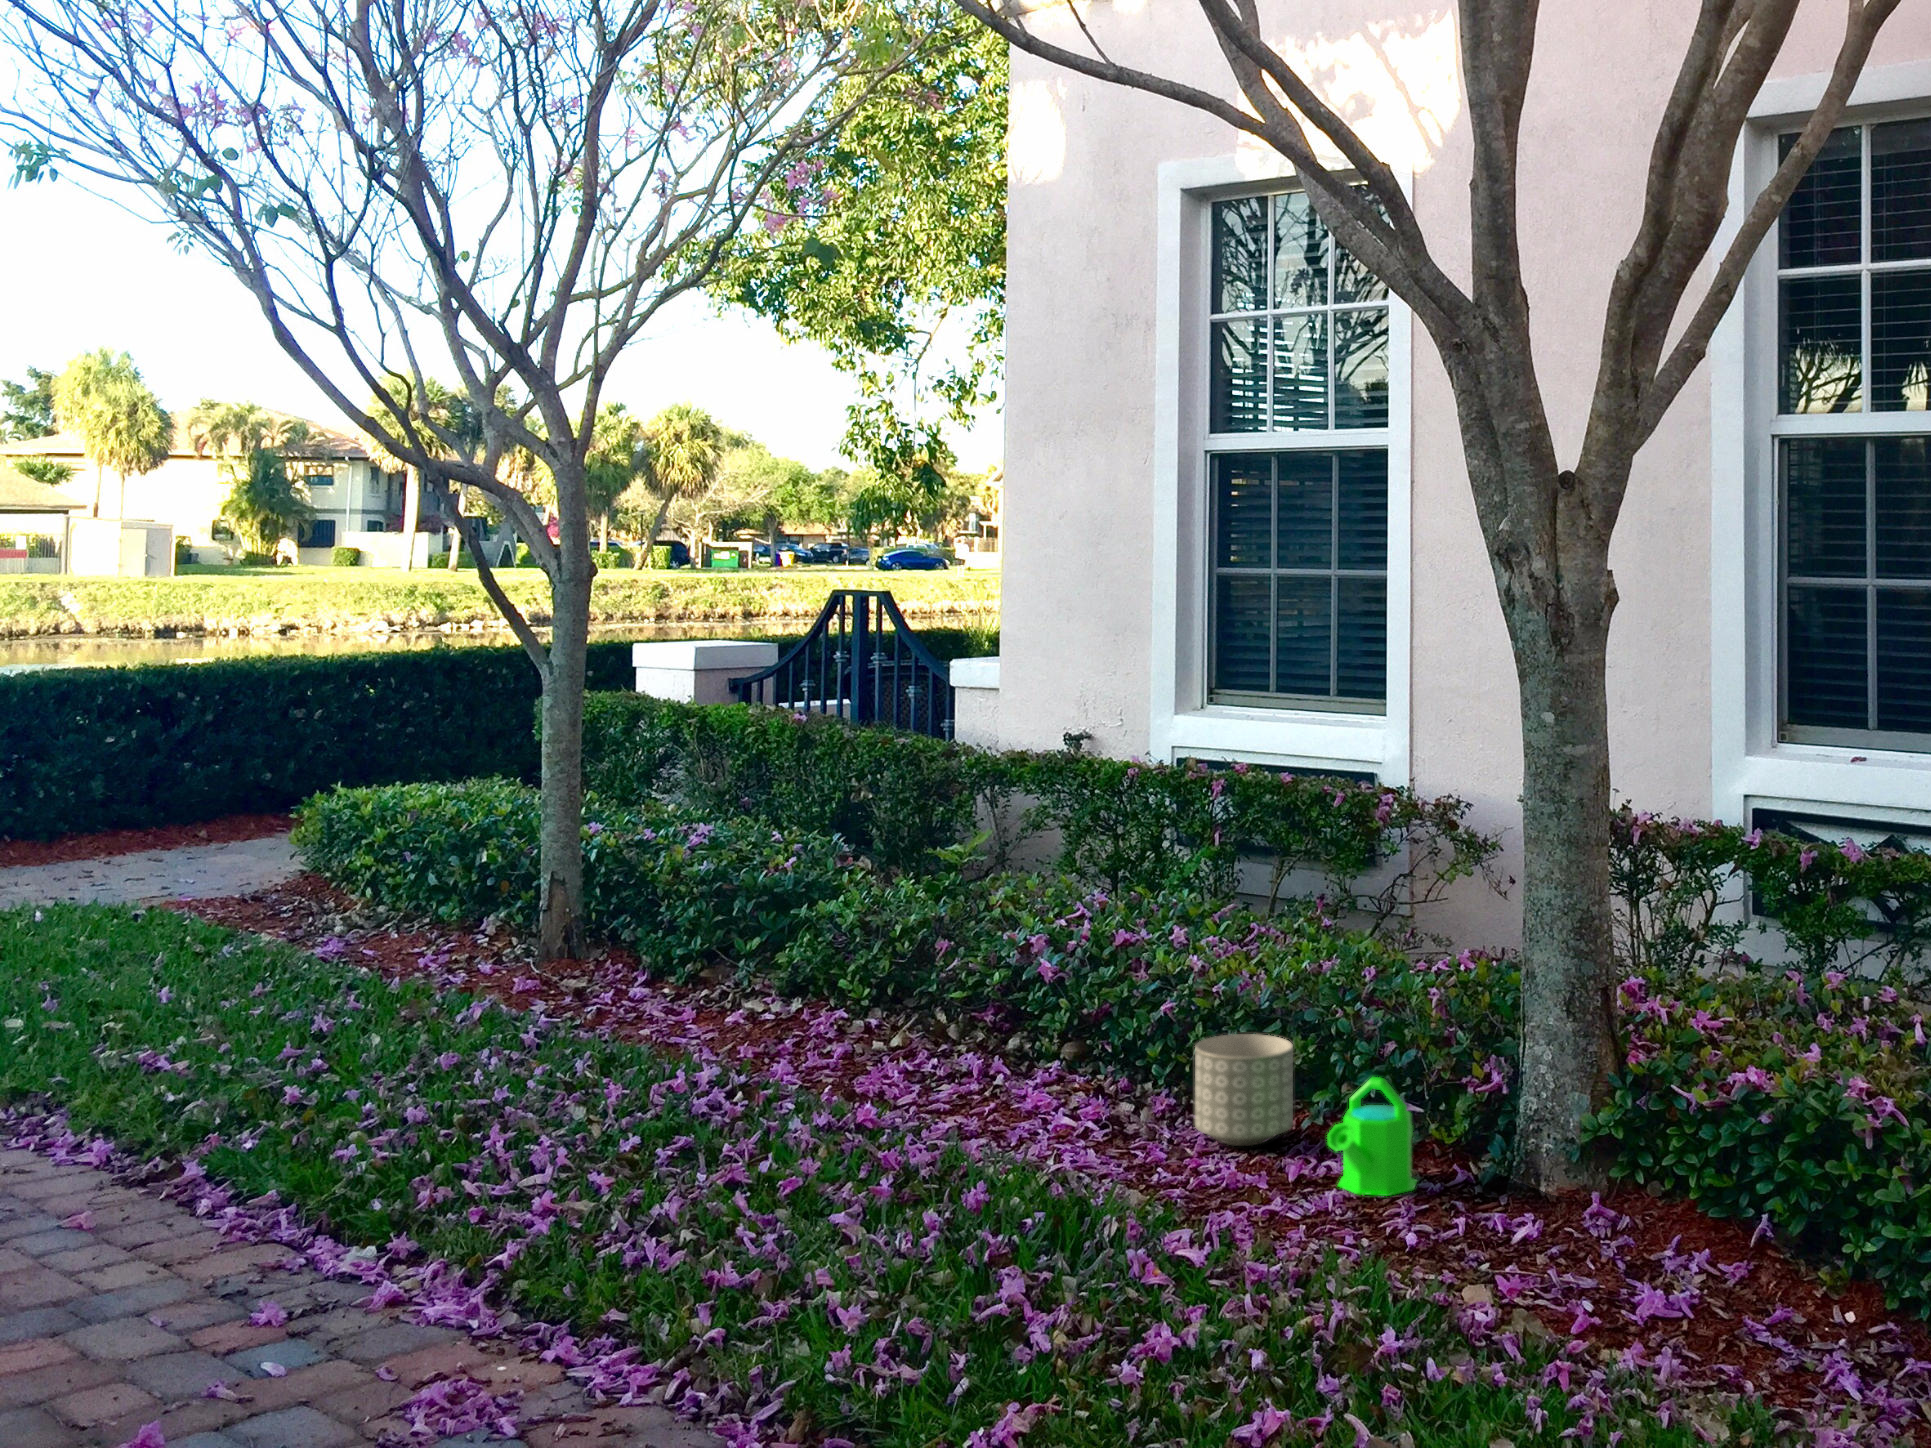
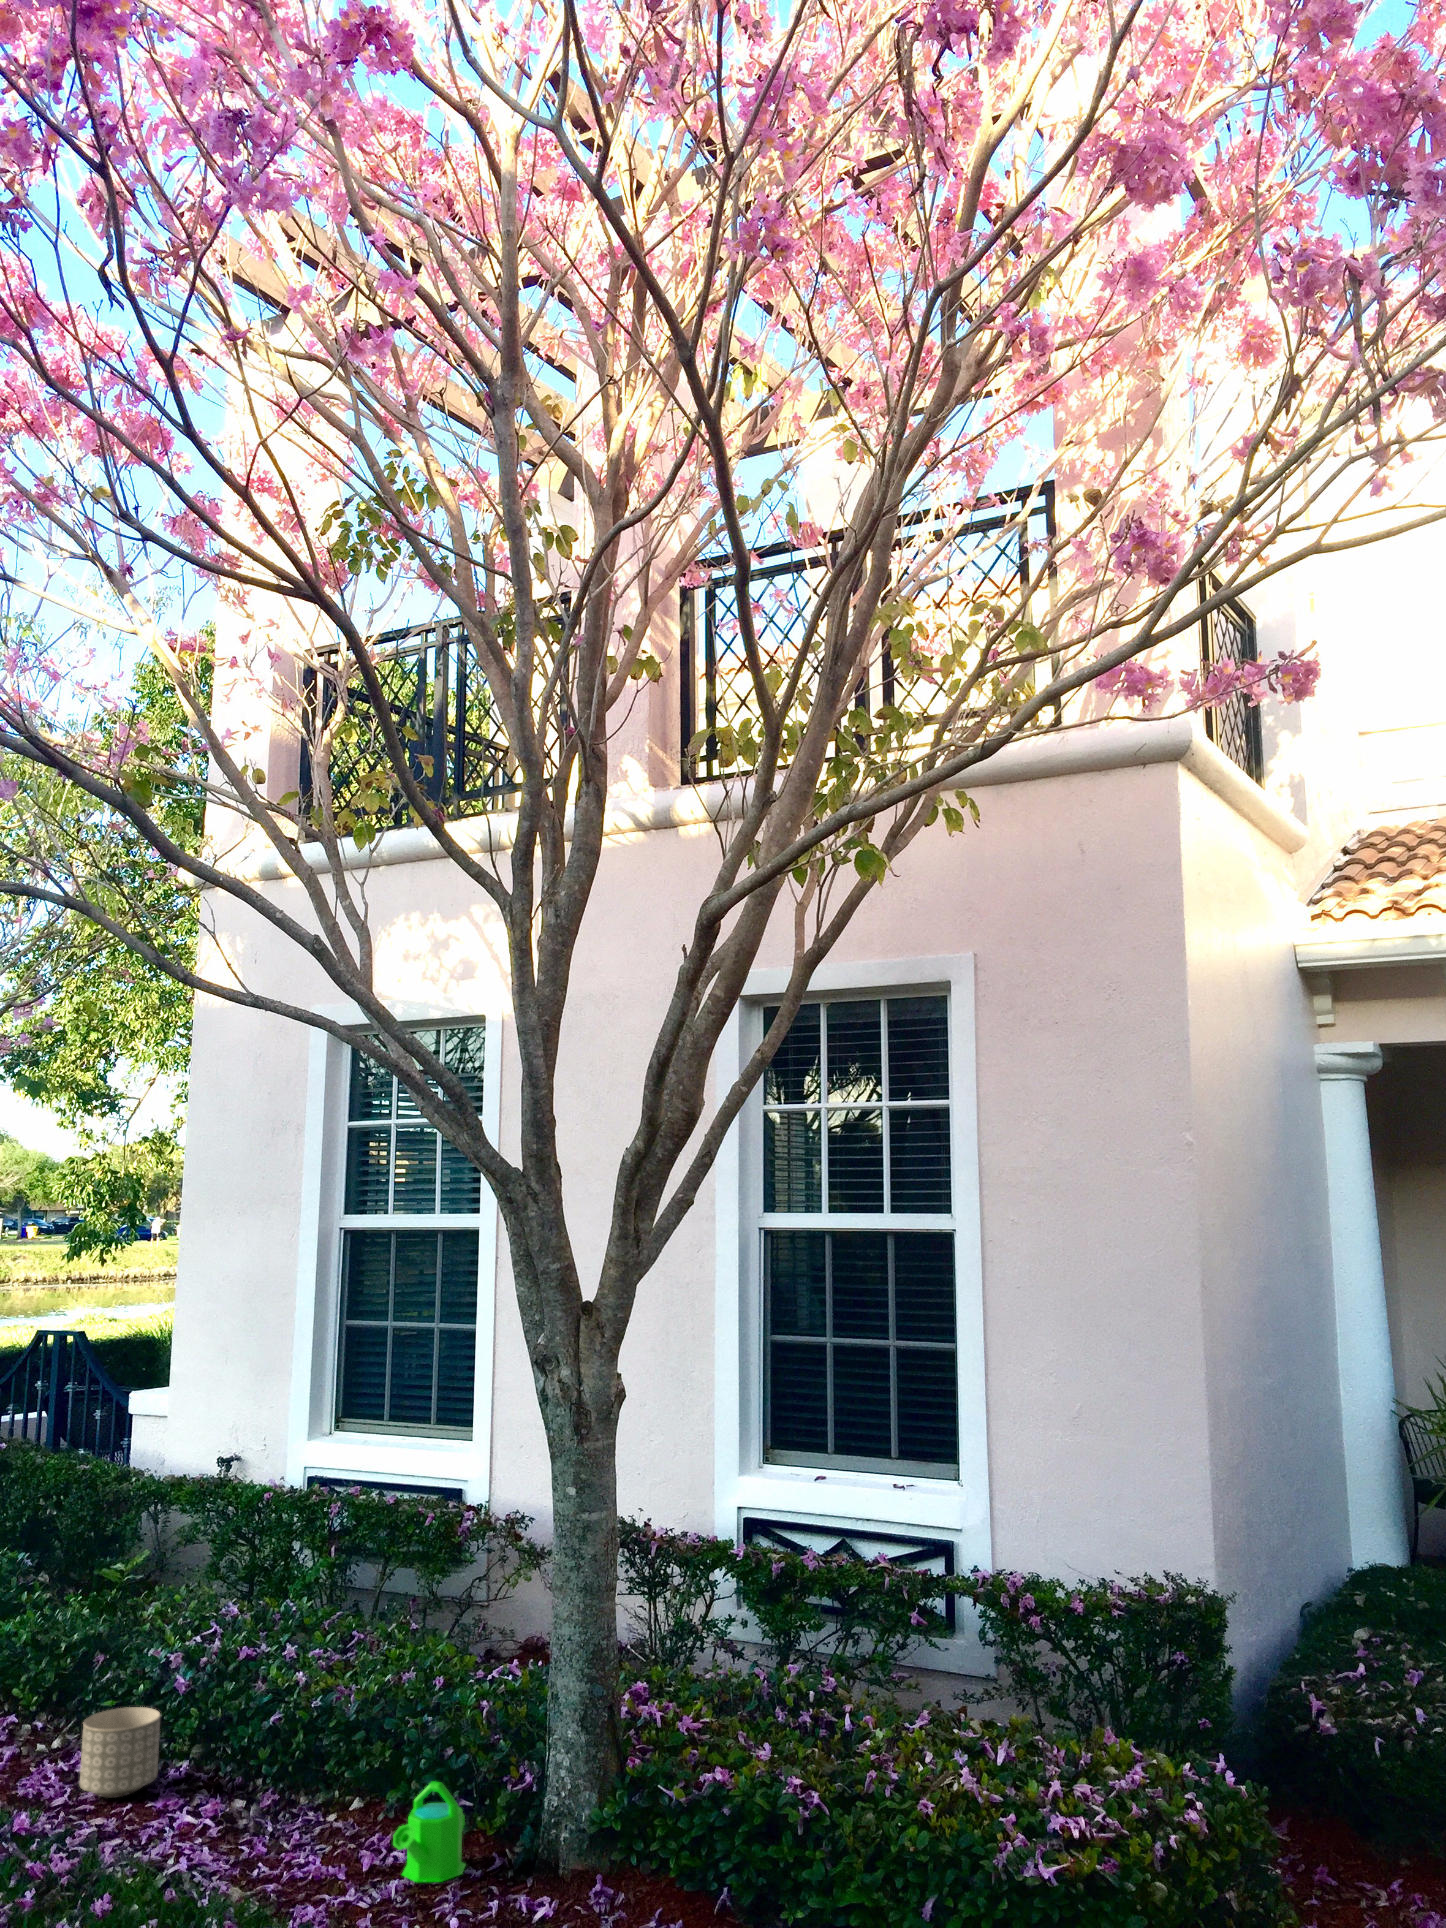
planter: present [1195,1034,1293,1146] -> present [80,1707,160,1798]

